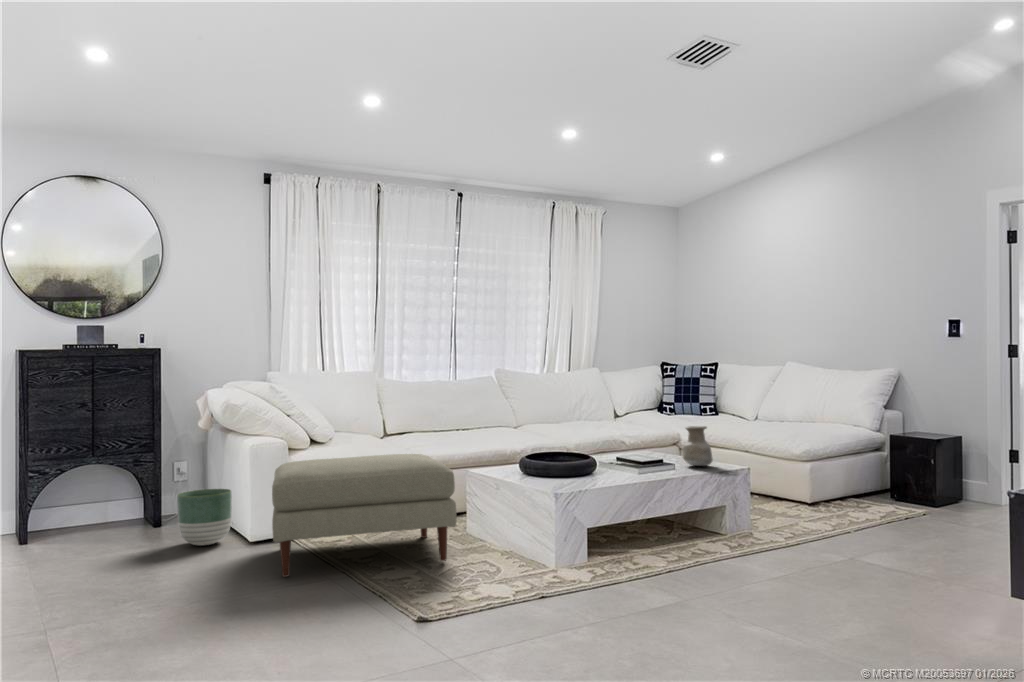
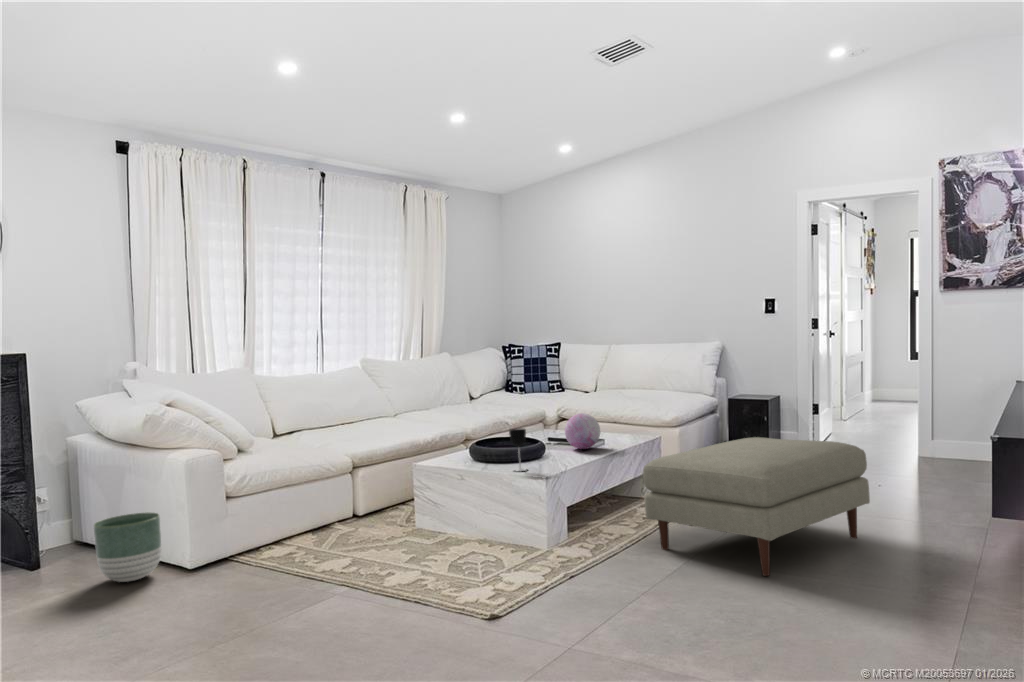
vase: present [683,426,713,466] -> none [606,402,633,439]
decorative orb: none [624,434,662,472] -> present [565,413,600,449]
wine glass: none [535,442,552,486] -> present [509,429,526,471]
ottoman: present [272,454,456,577] -> present [643,437,870,576]

